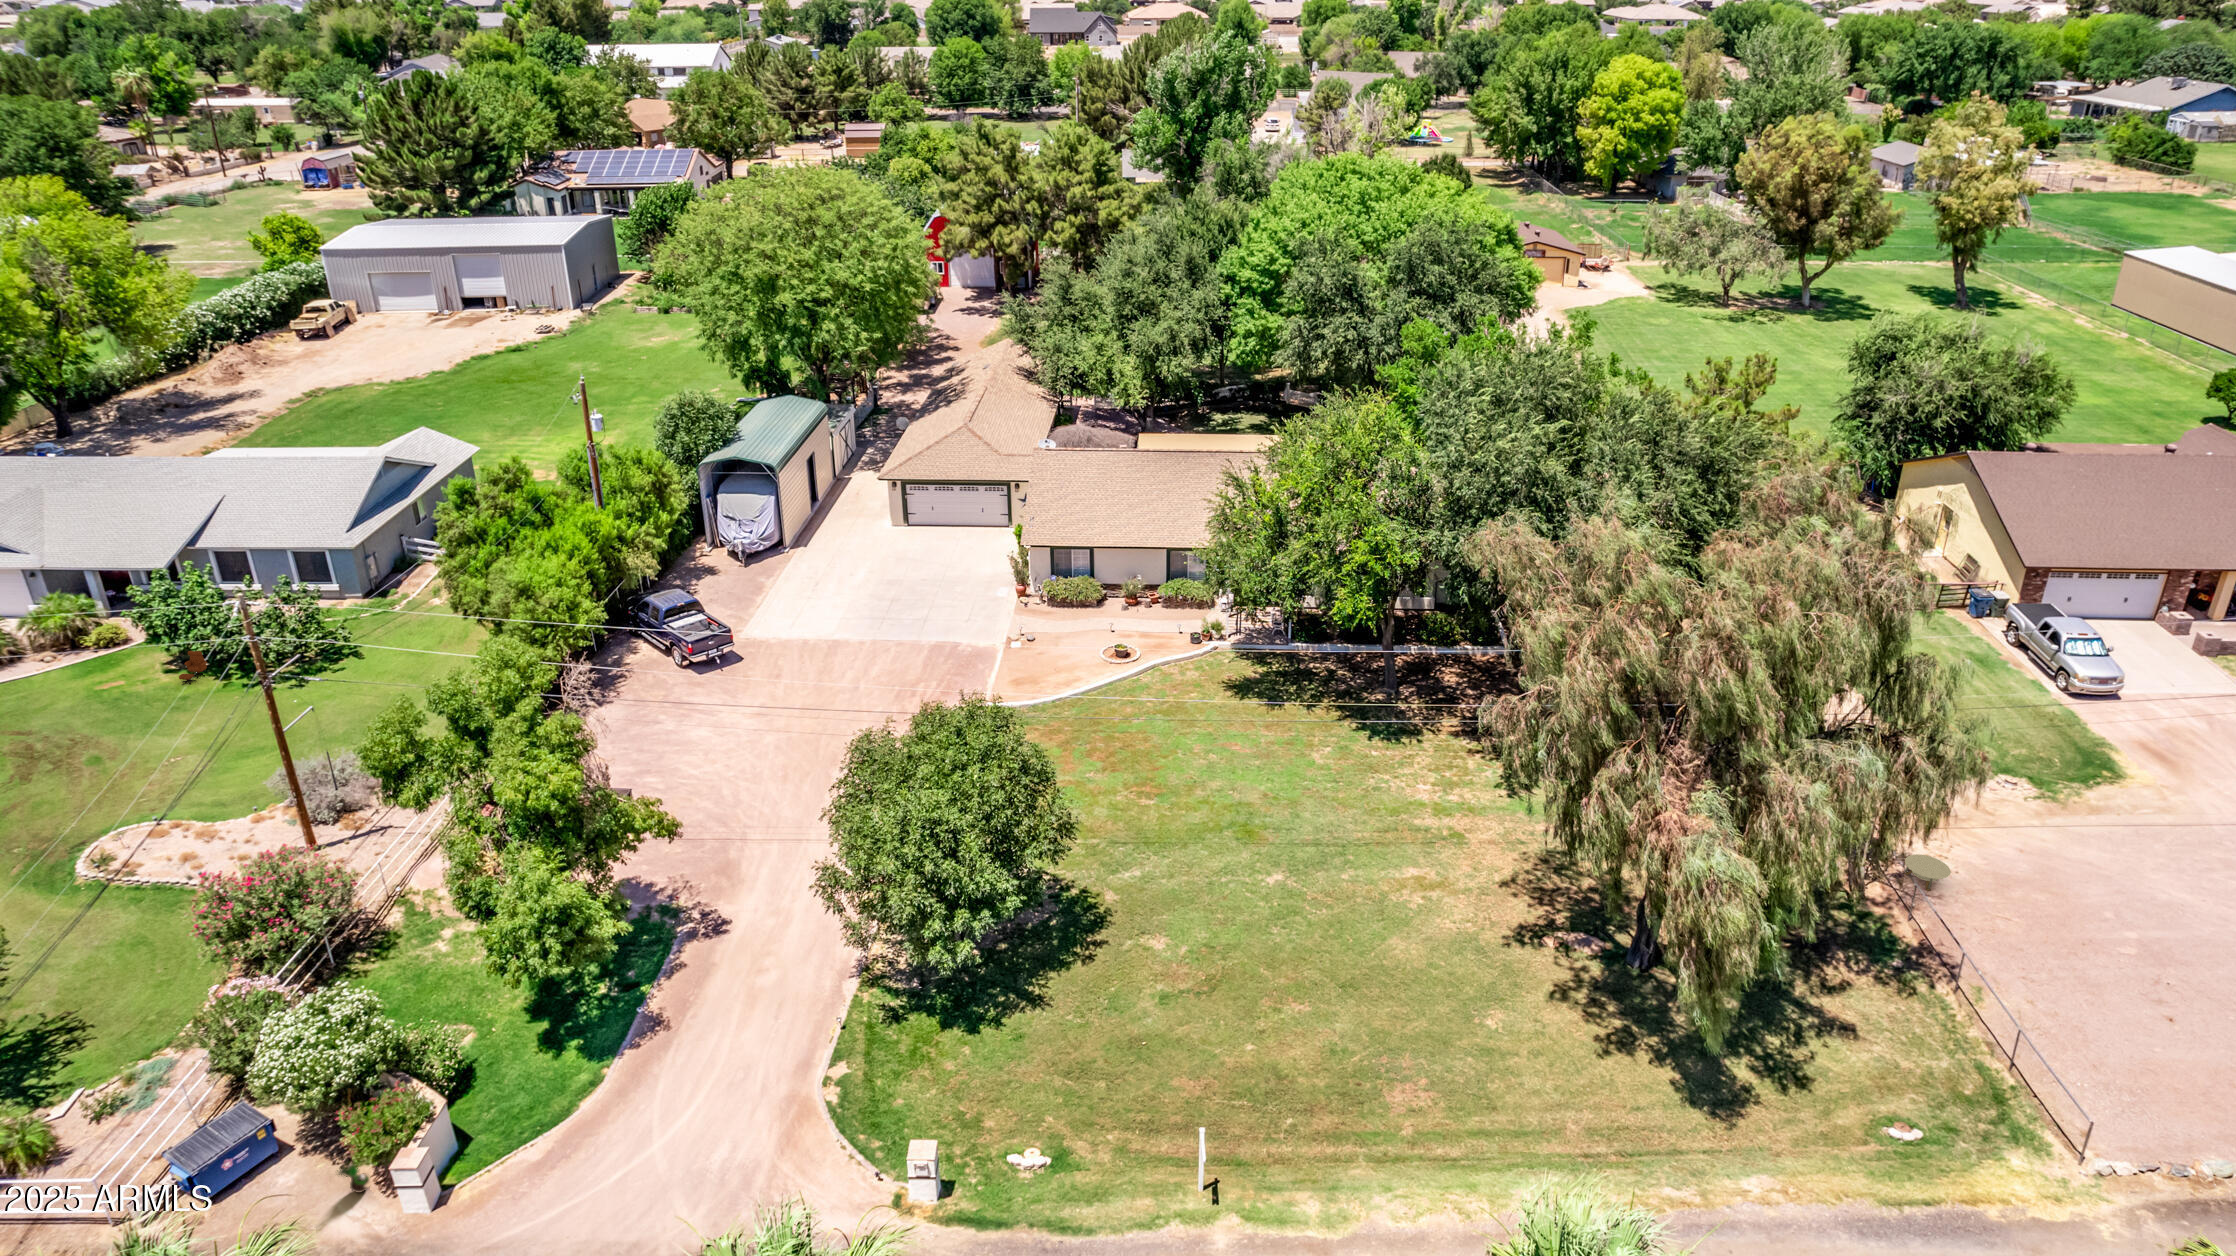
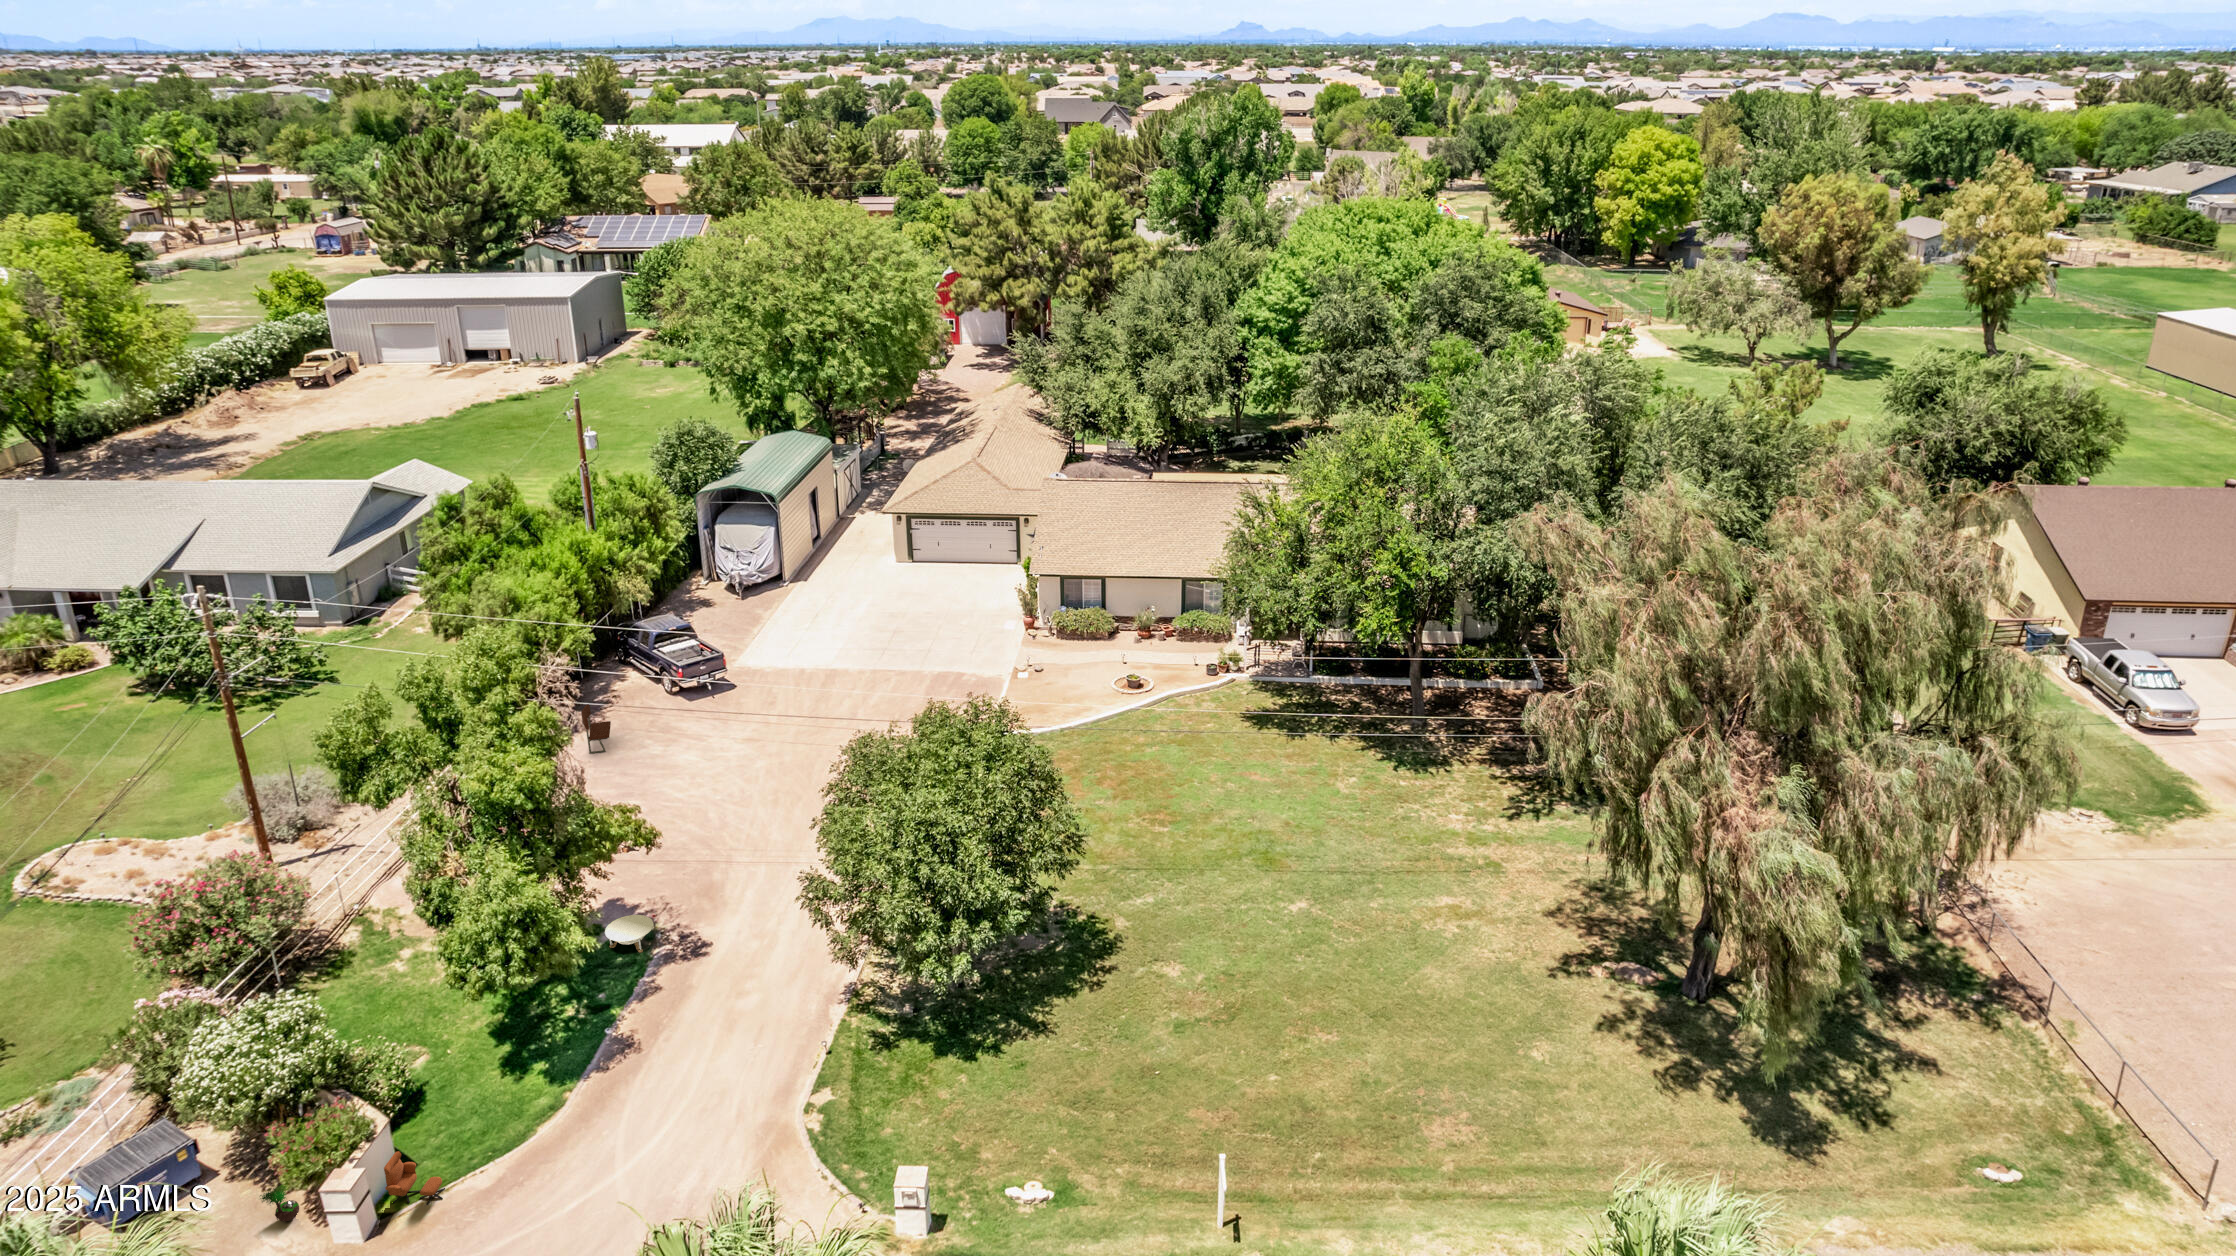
lounge chair: present [179,651,207,685] -> present [384,1151,445,1205]
bench: none [597,683,624,731] -> present [582,704,611,754]
round table: present [1904,854,1951,891] -> present [605,915,653,953]

